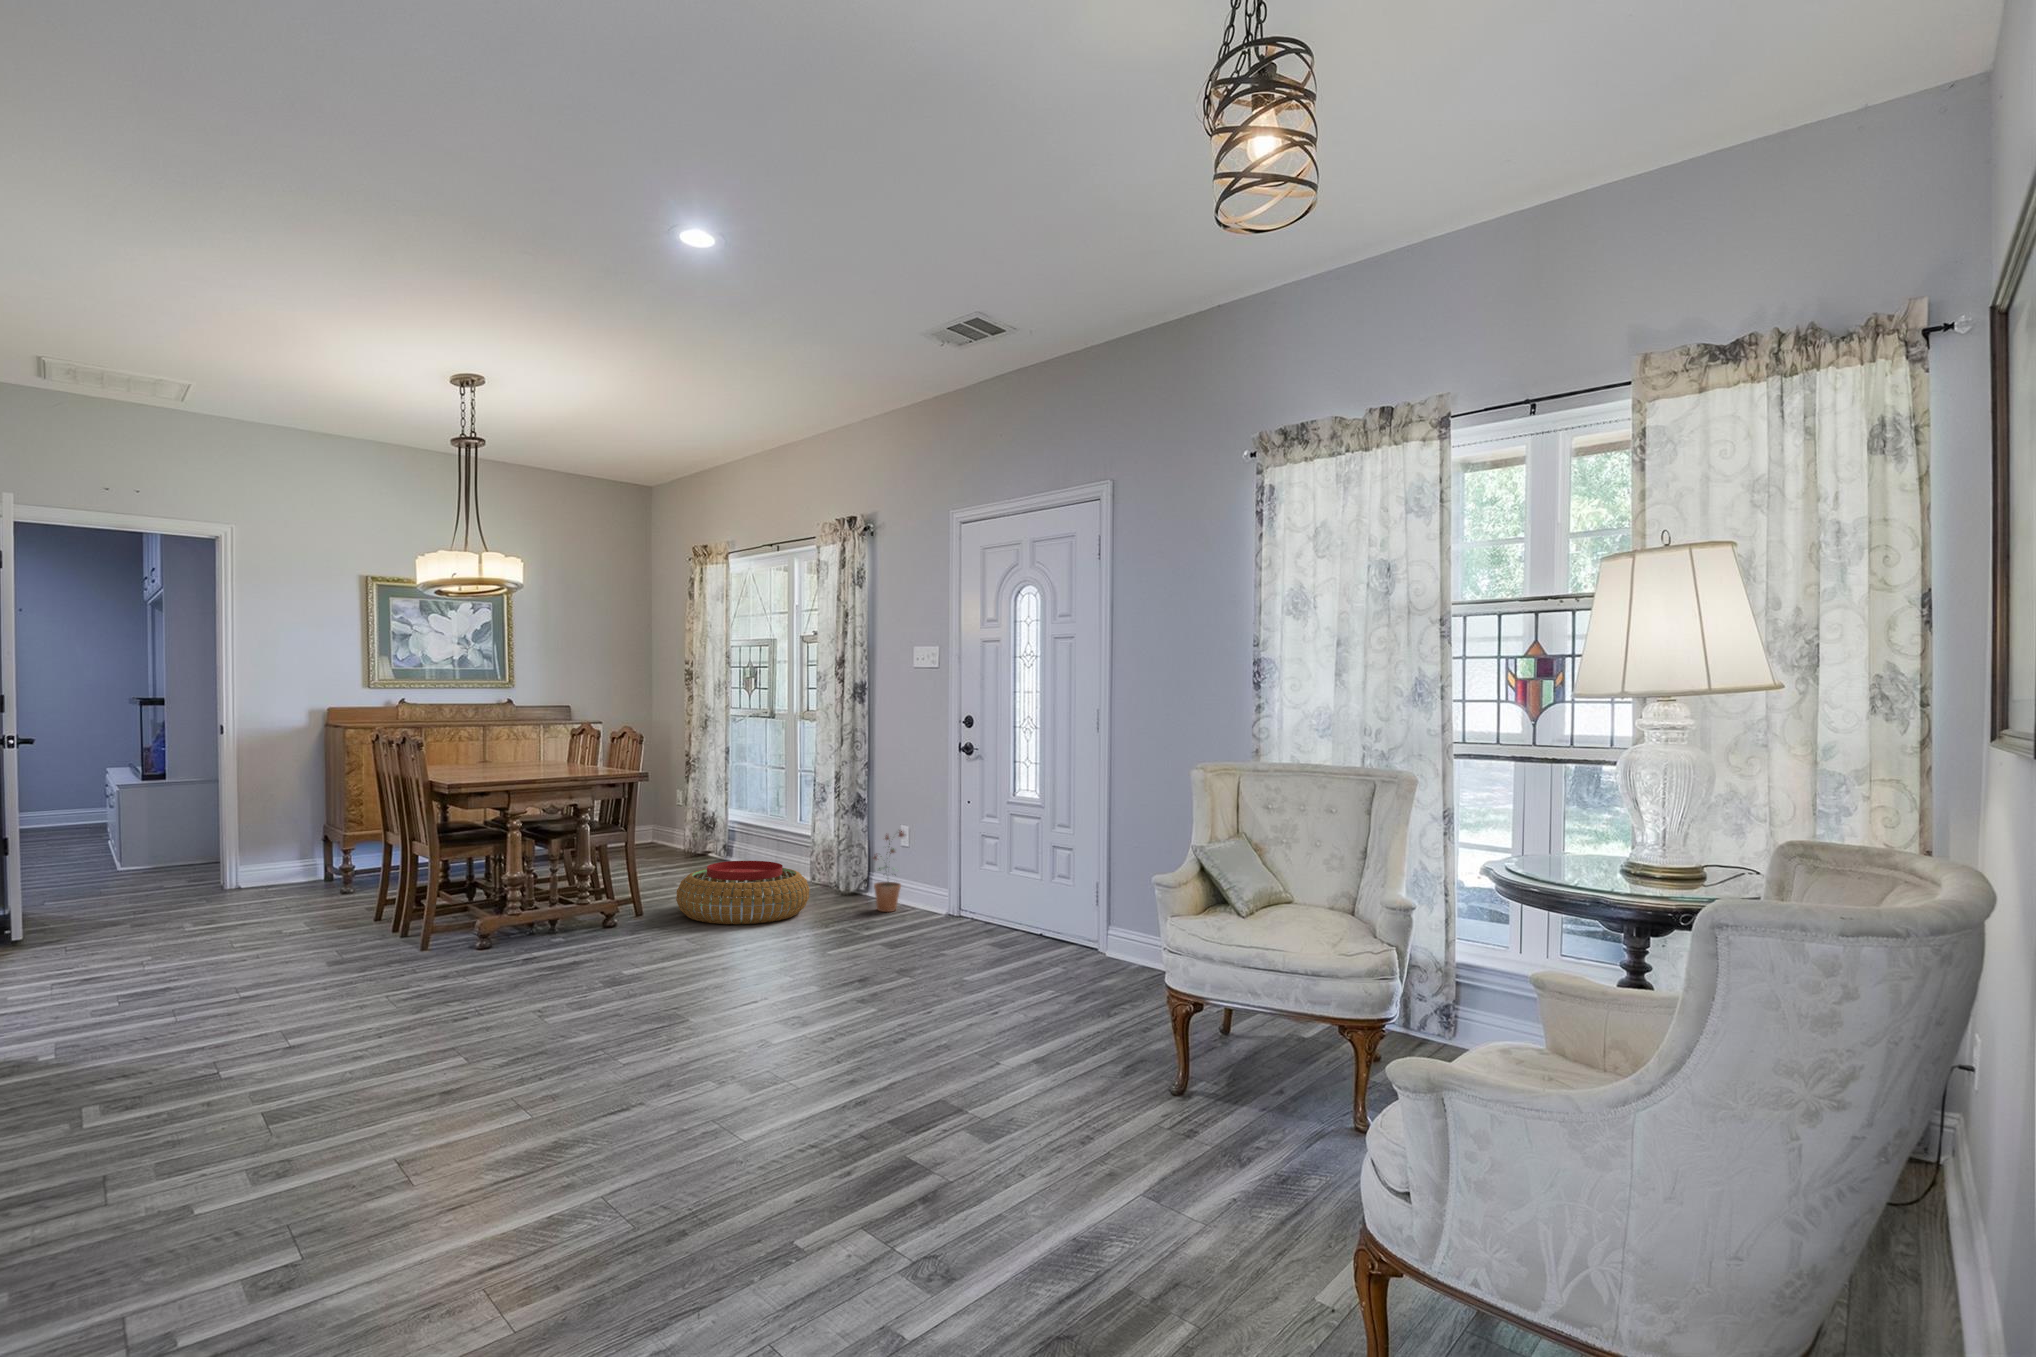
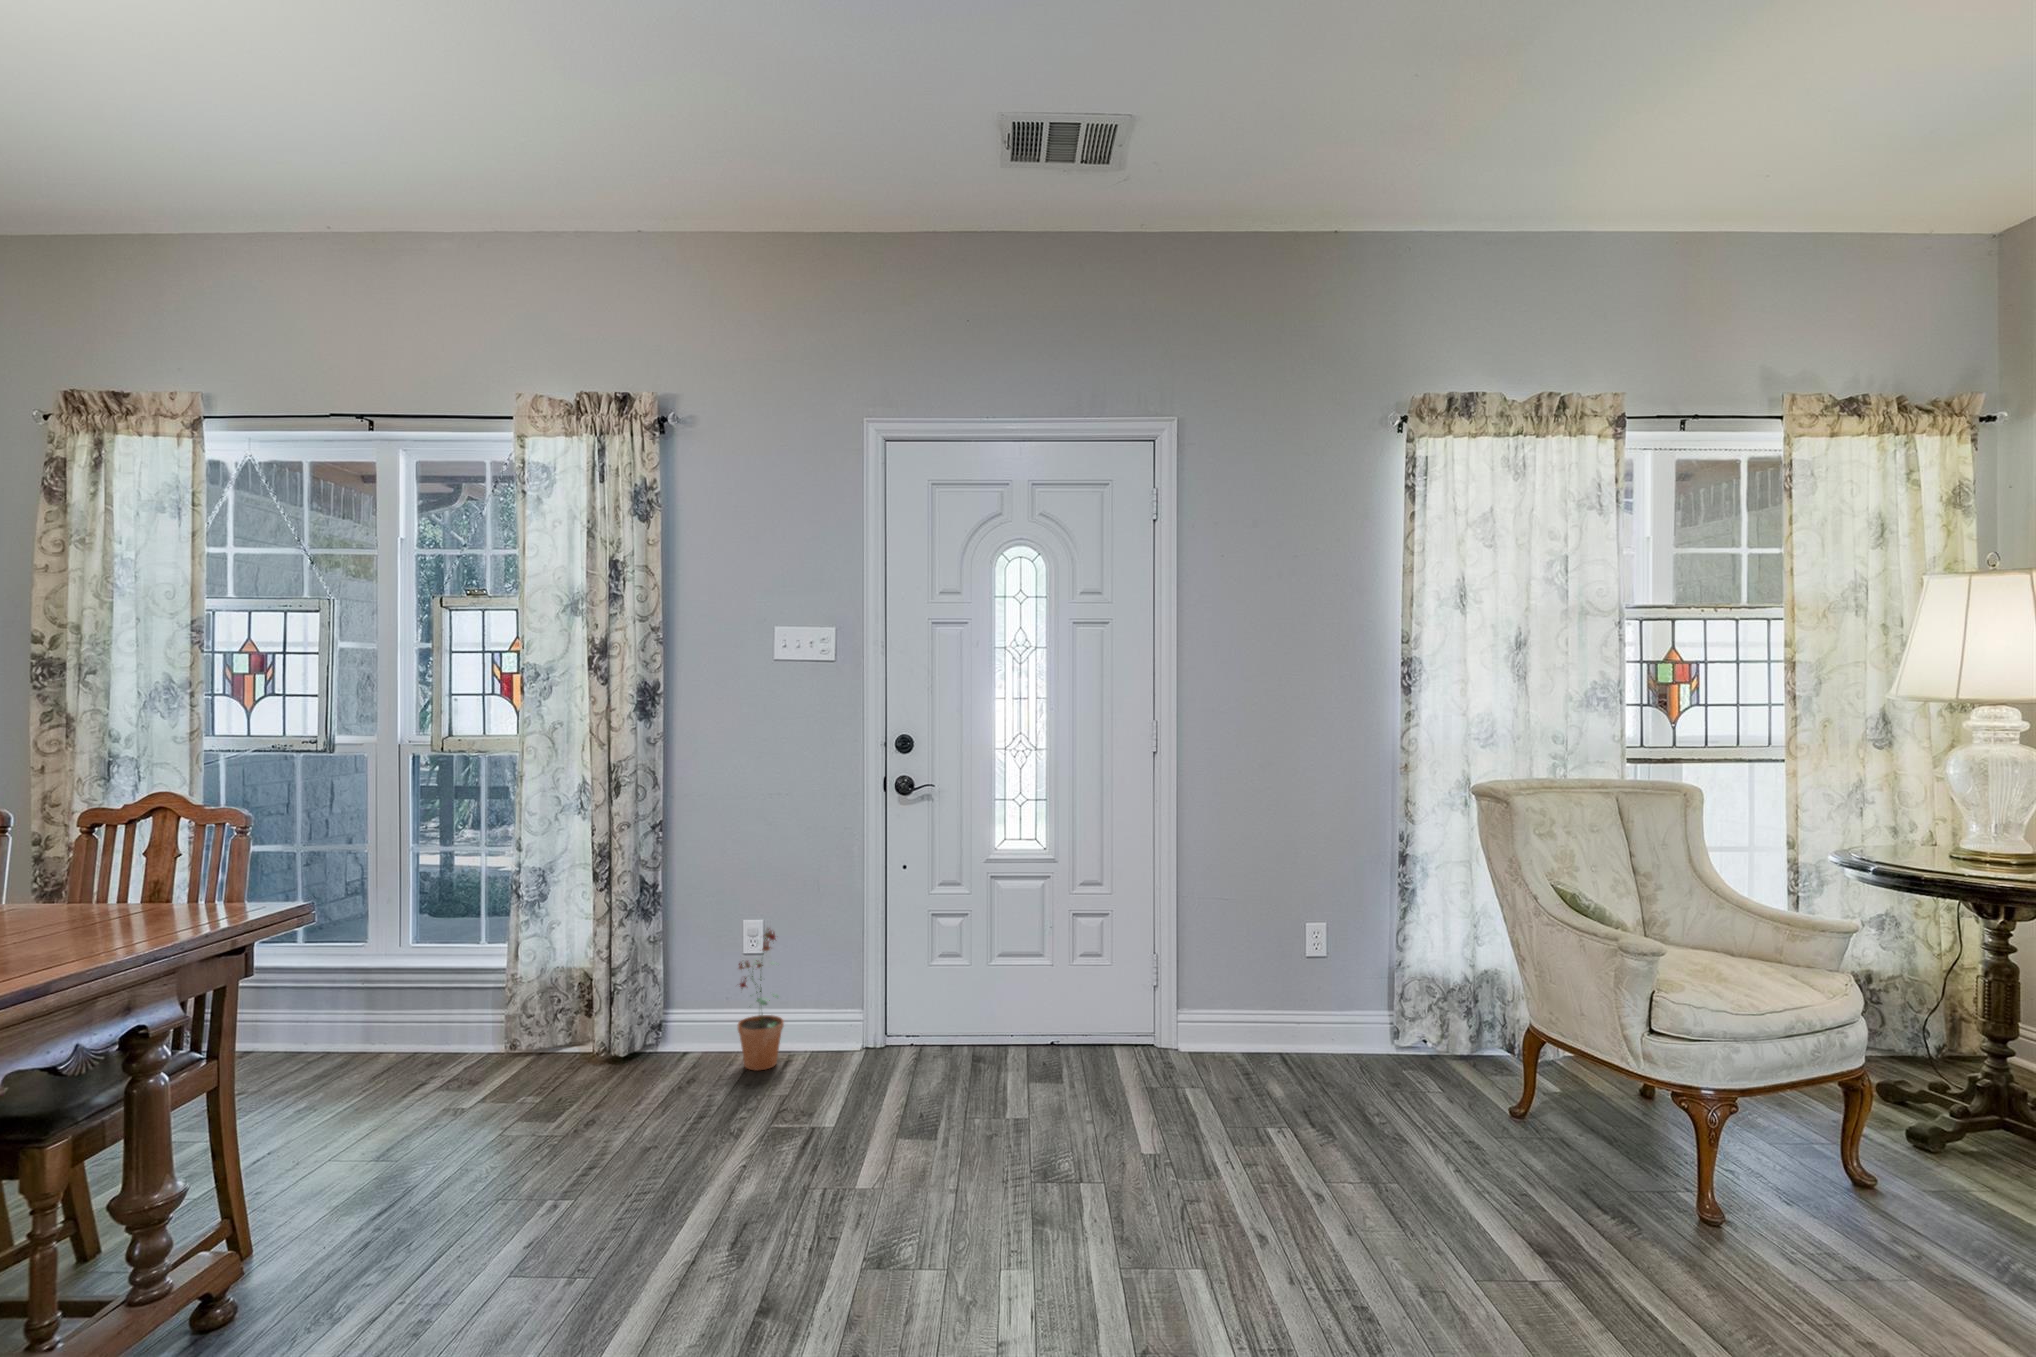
pouf: present [676,861,810,924] -> none [402,1039,682,1210]

